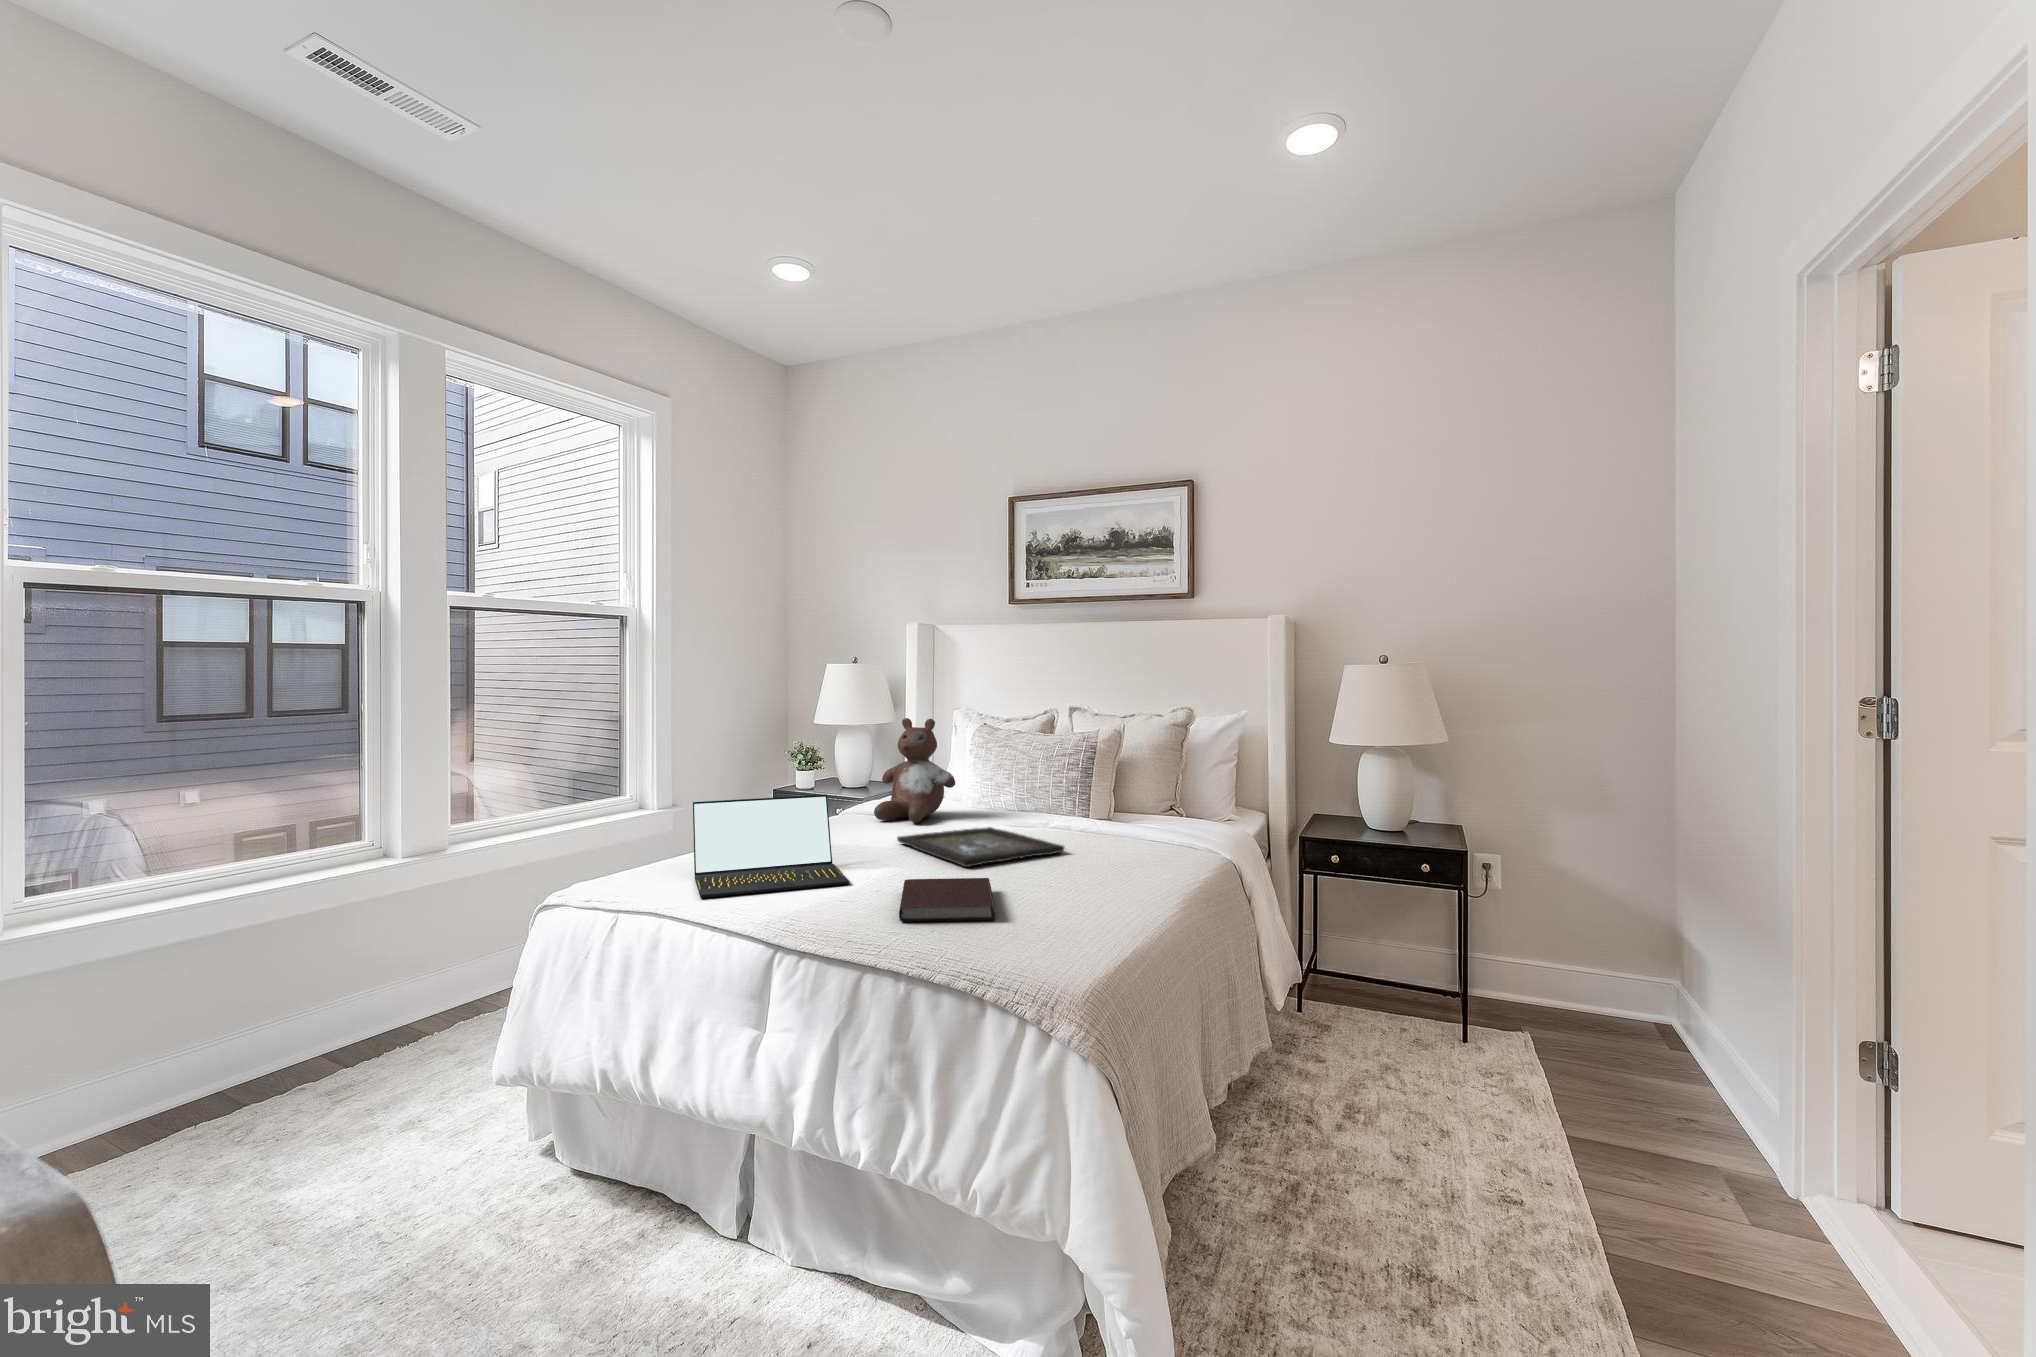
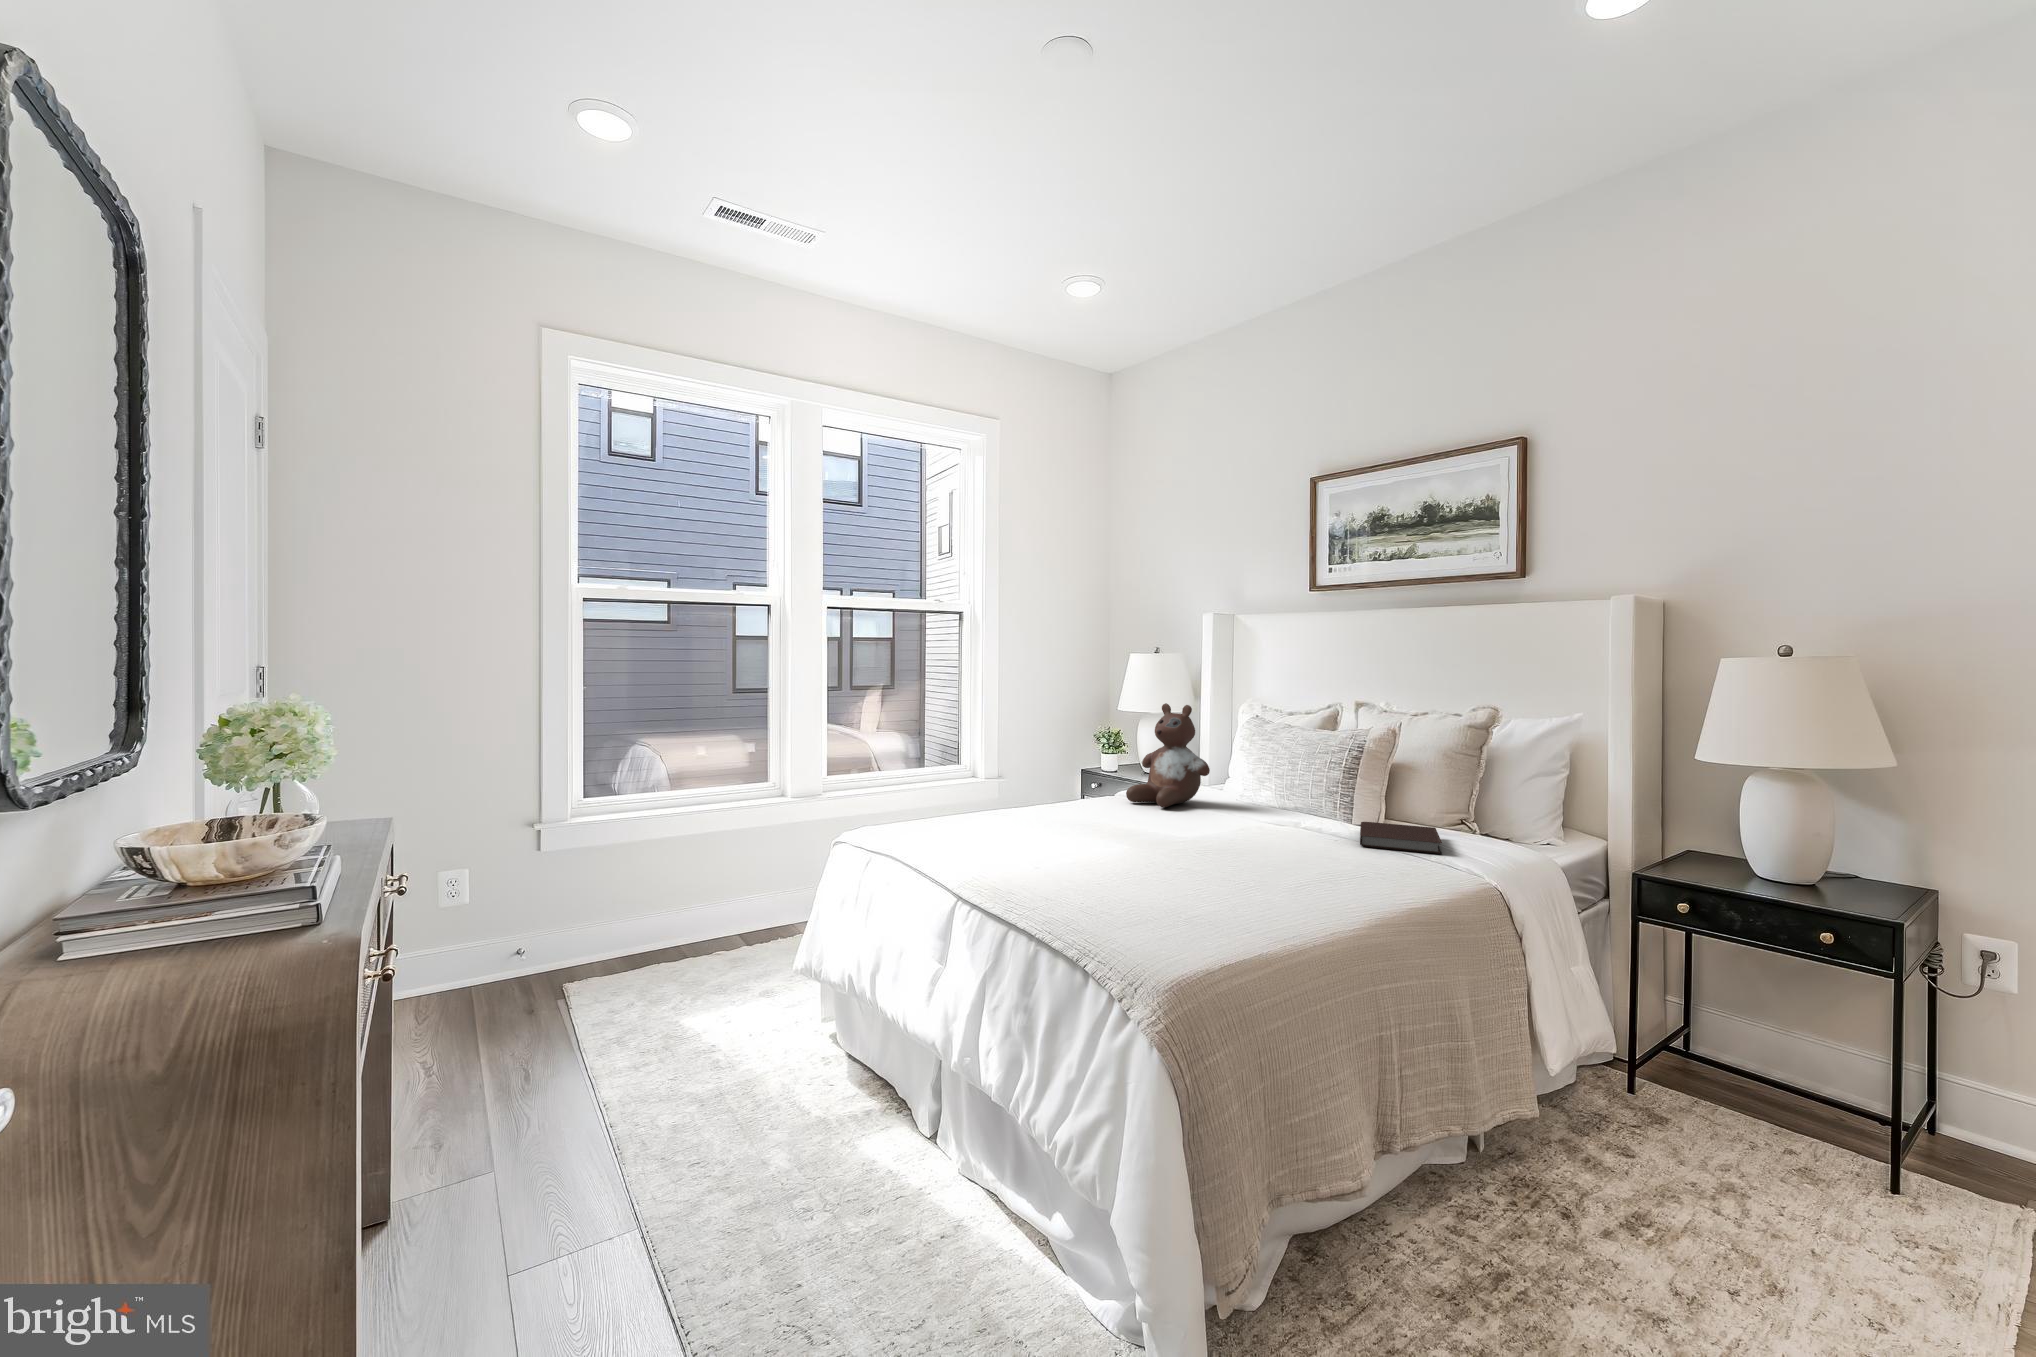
laptop: present [693,795,849,898] -> none [910,763,1047,849]
tray: present [897,827,1064,867] -> none [1125,816,1288,849]
notebook: present [899,878,995,922] -> present [1360,822,1442,854]

